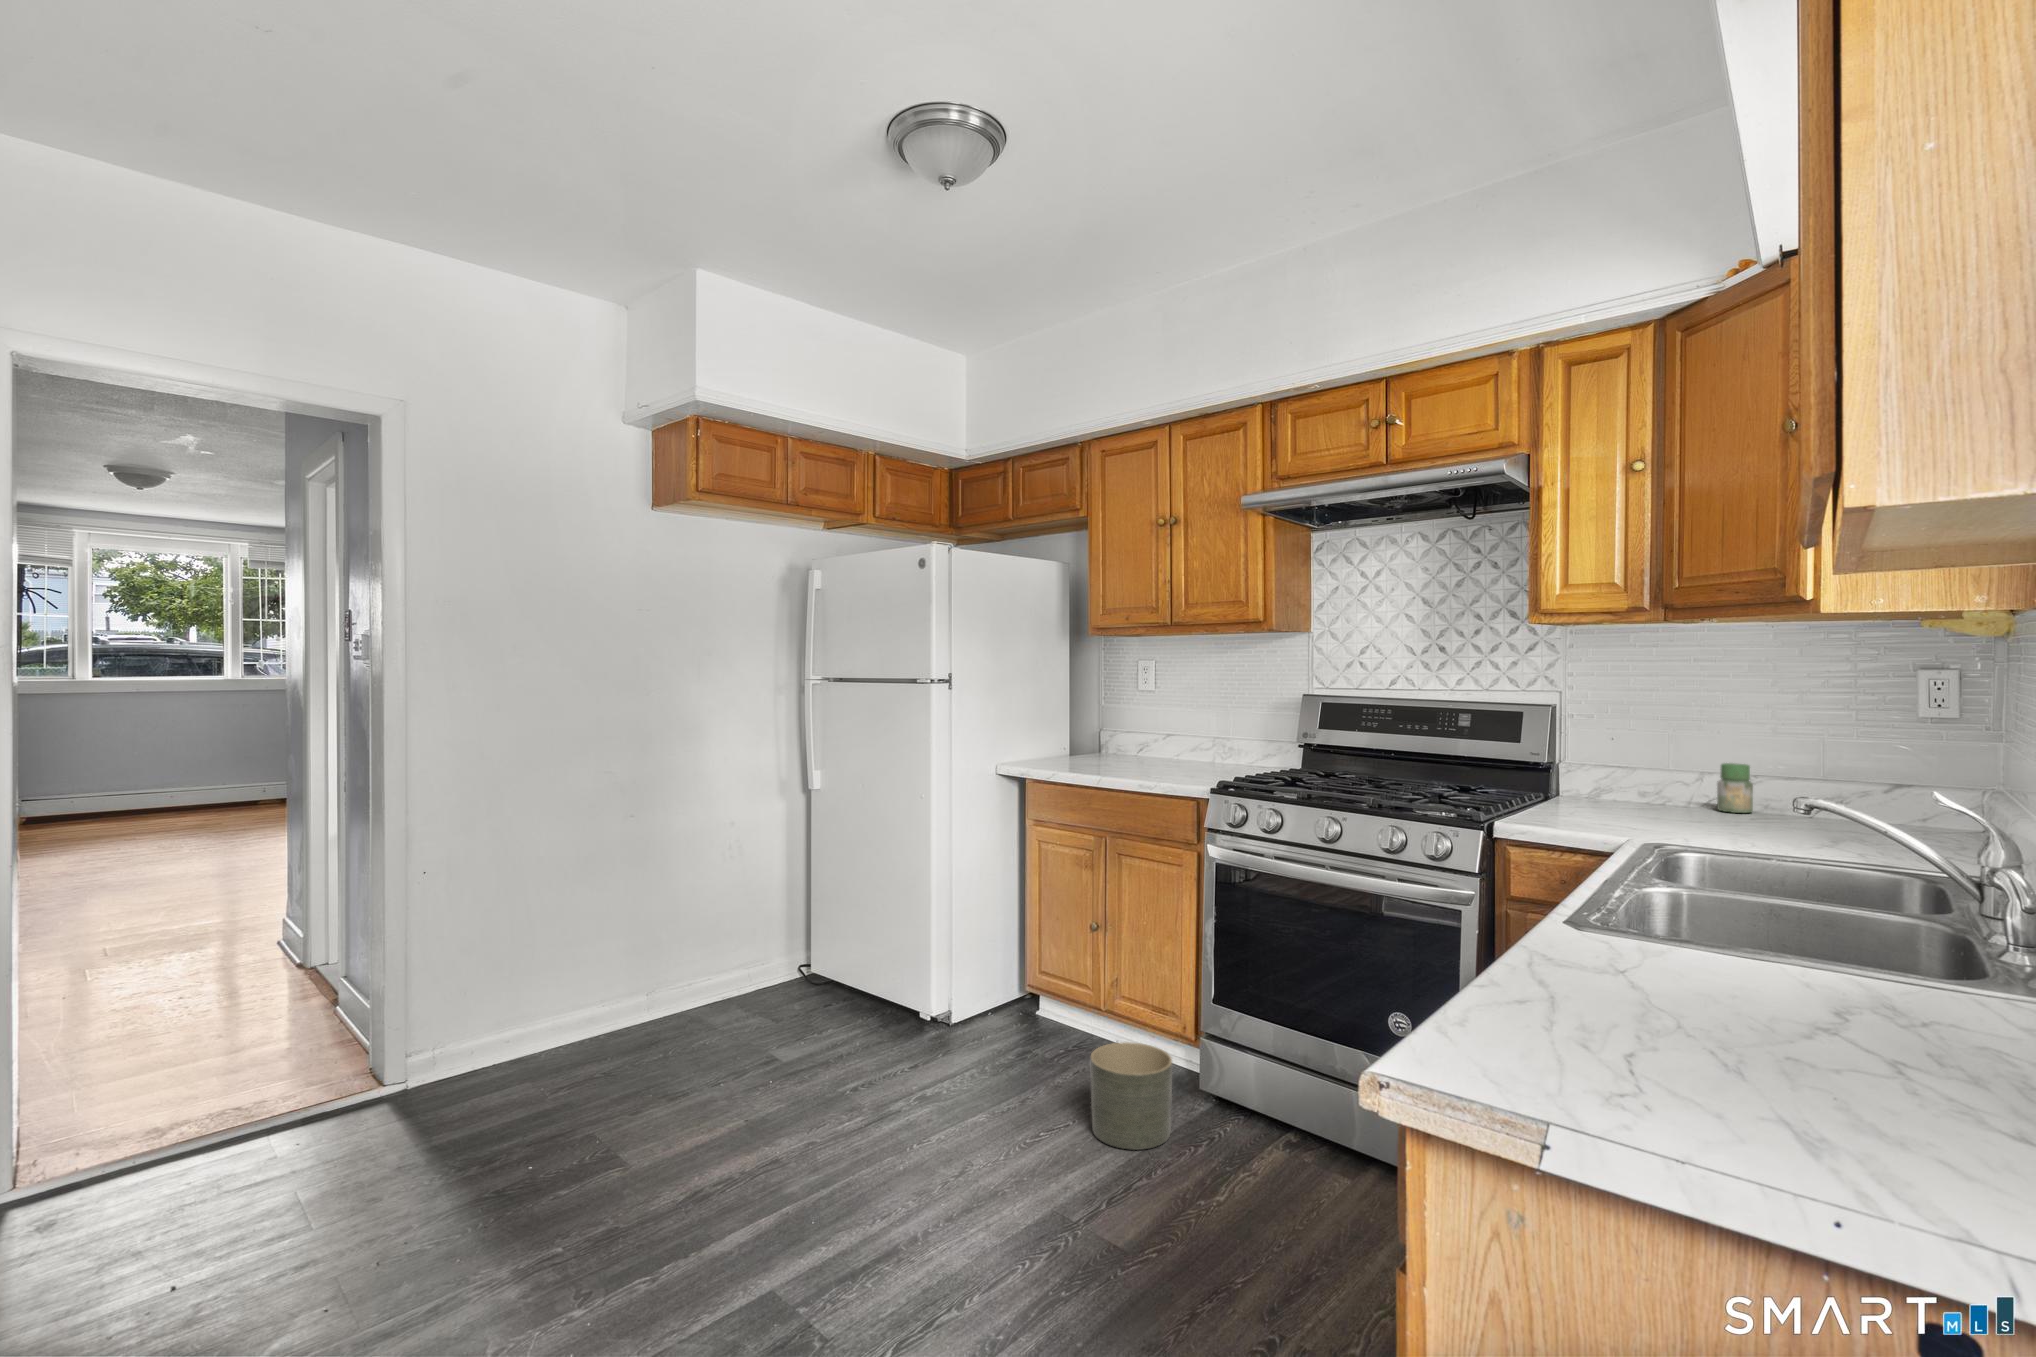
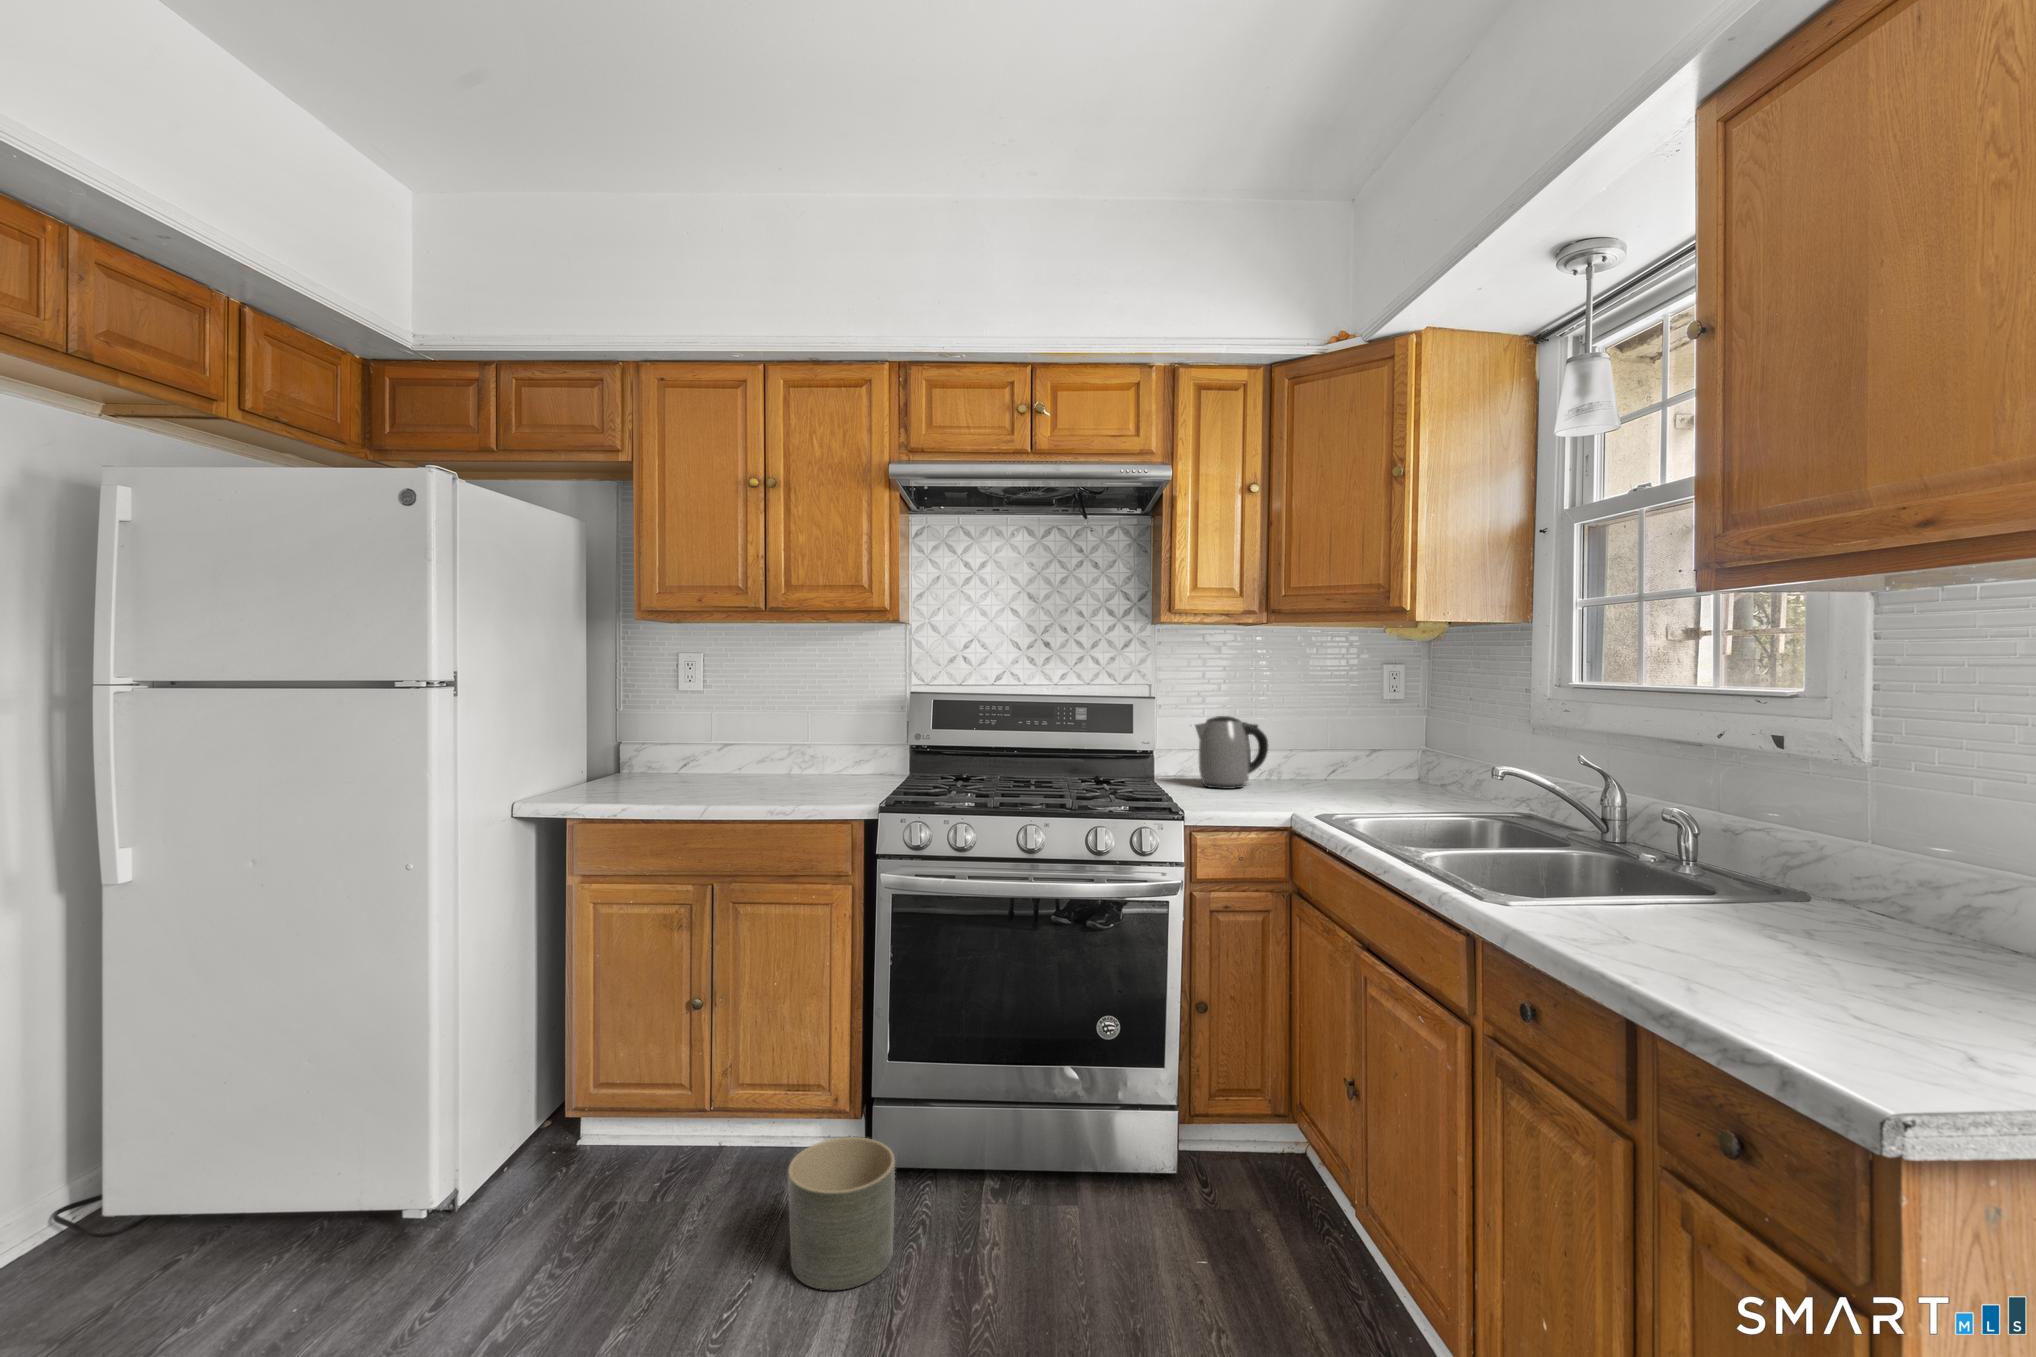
kettle: none [1581,729,1680,812] -> present [1195,716,1268,789]
jar: present [1717,763,1753,813] -> none [1274,741,1299,781]

